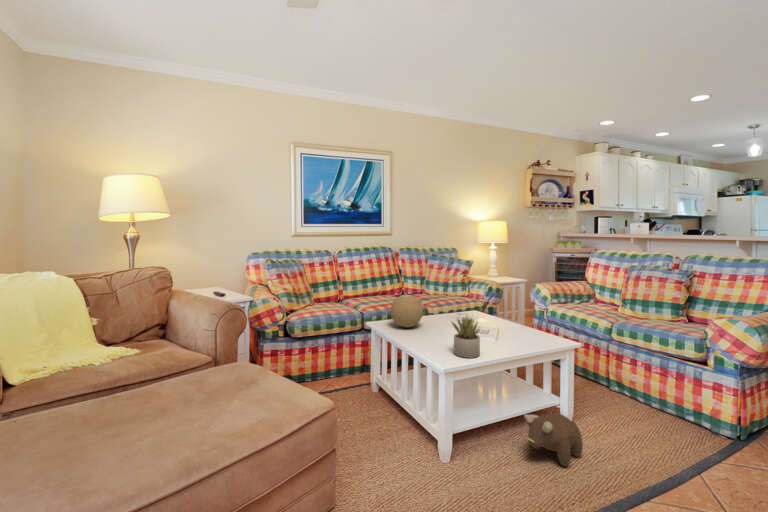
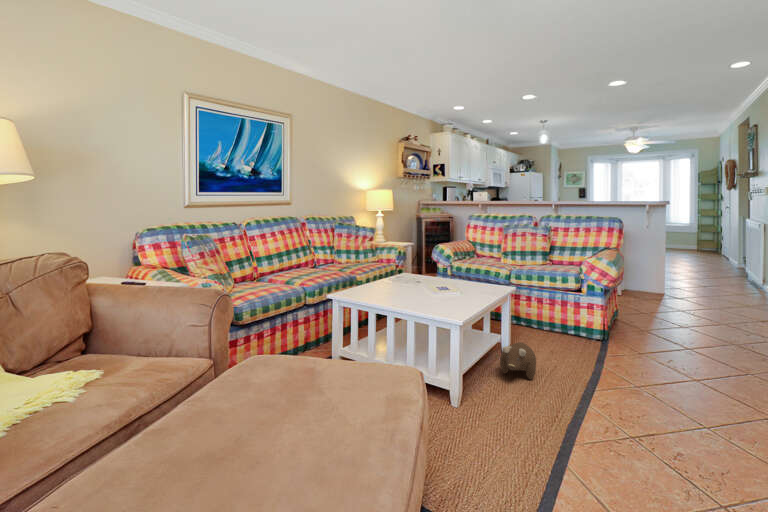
decorative orb: present [390,295,423,328] -> none [355,262,387,294]
succulent plant: present [452,314,480,358] -> none [441,271,467,310]

